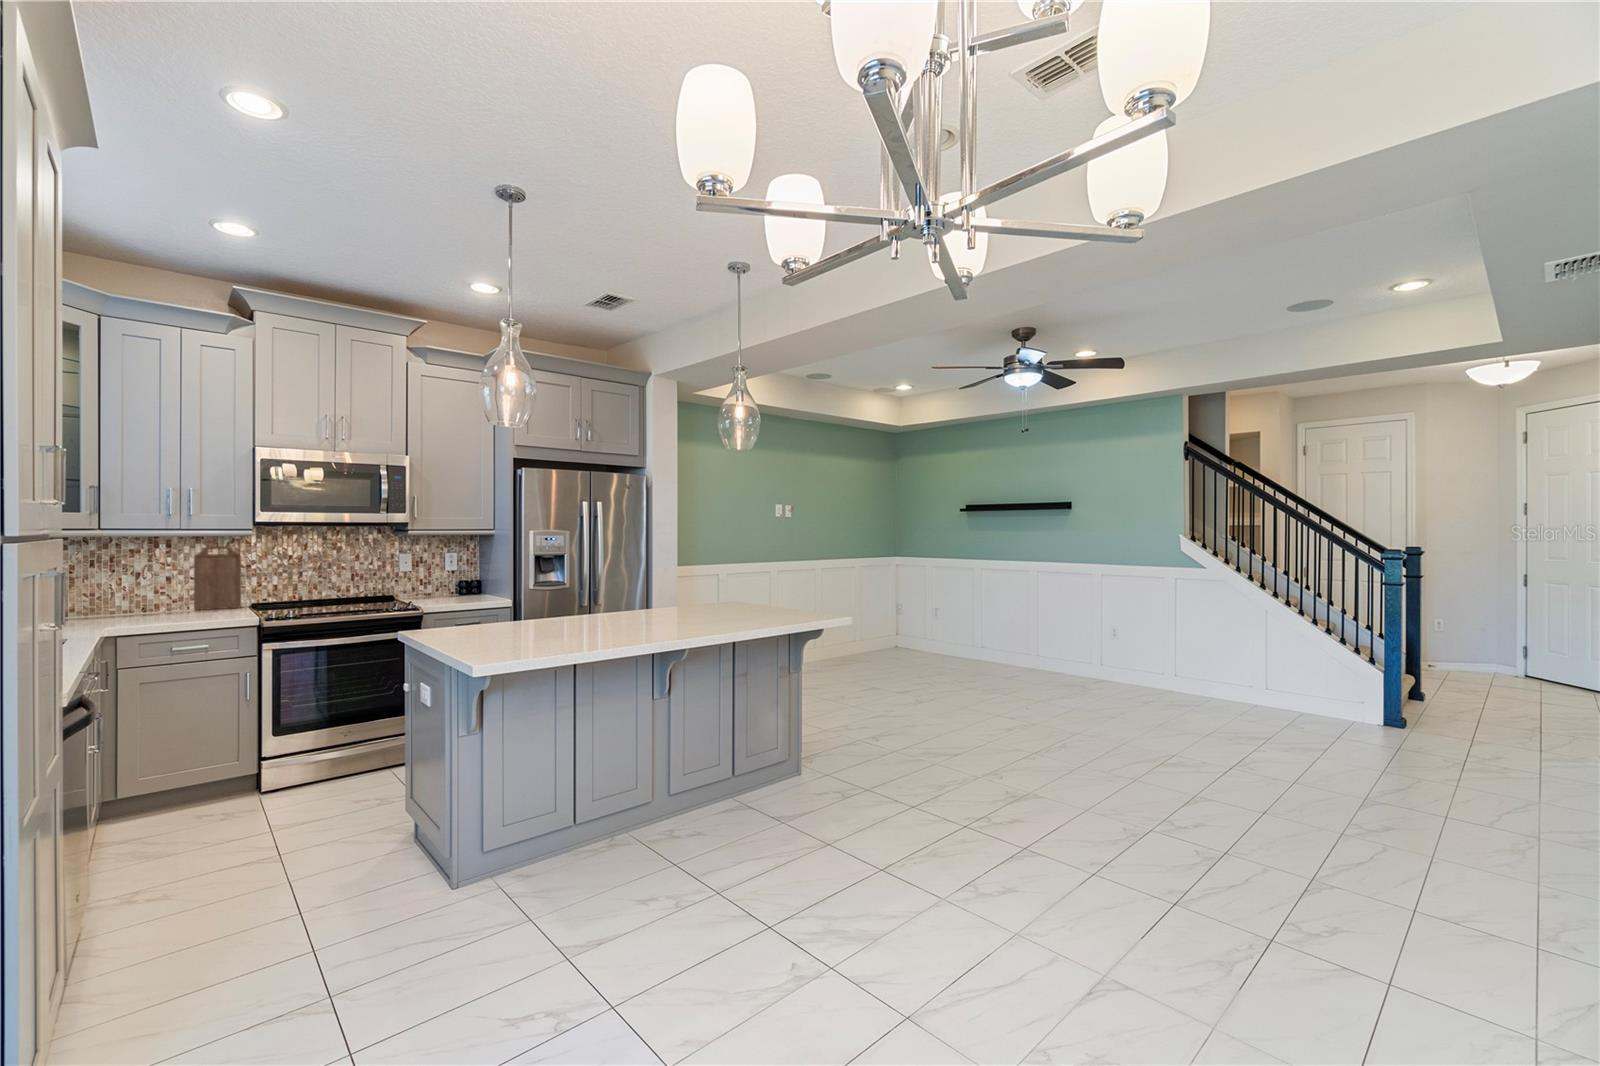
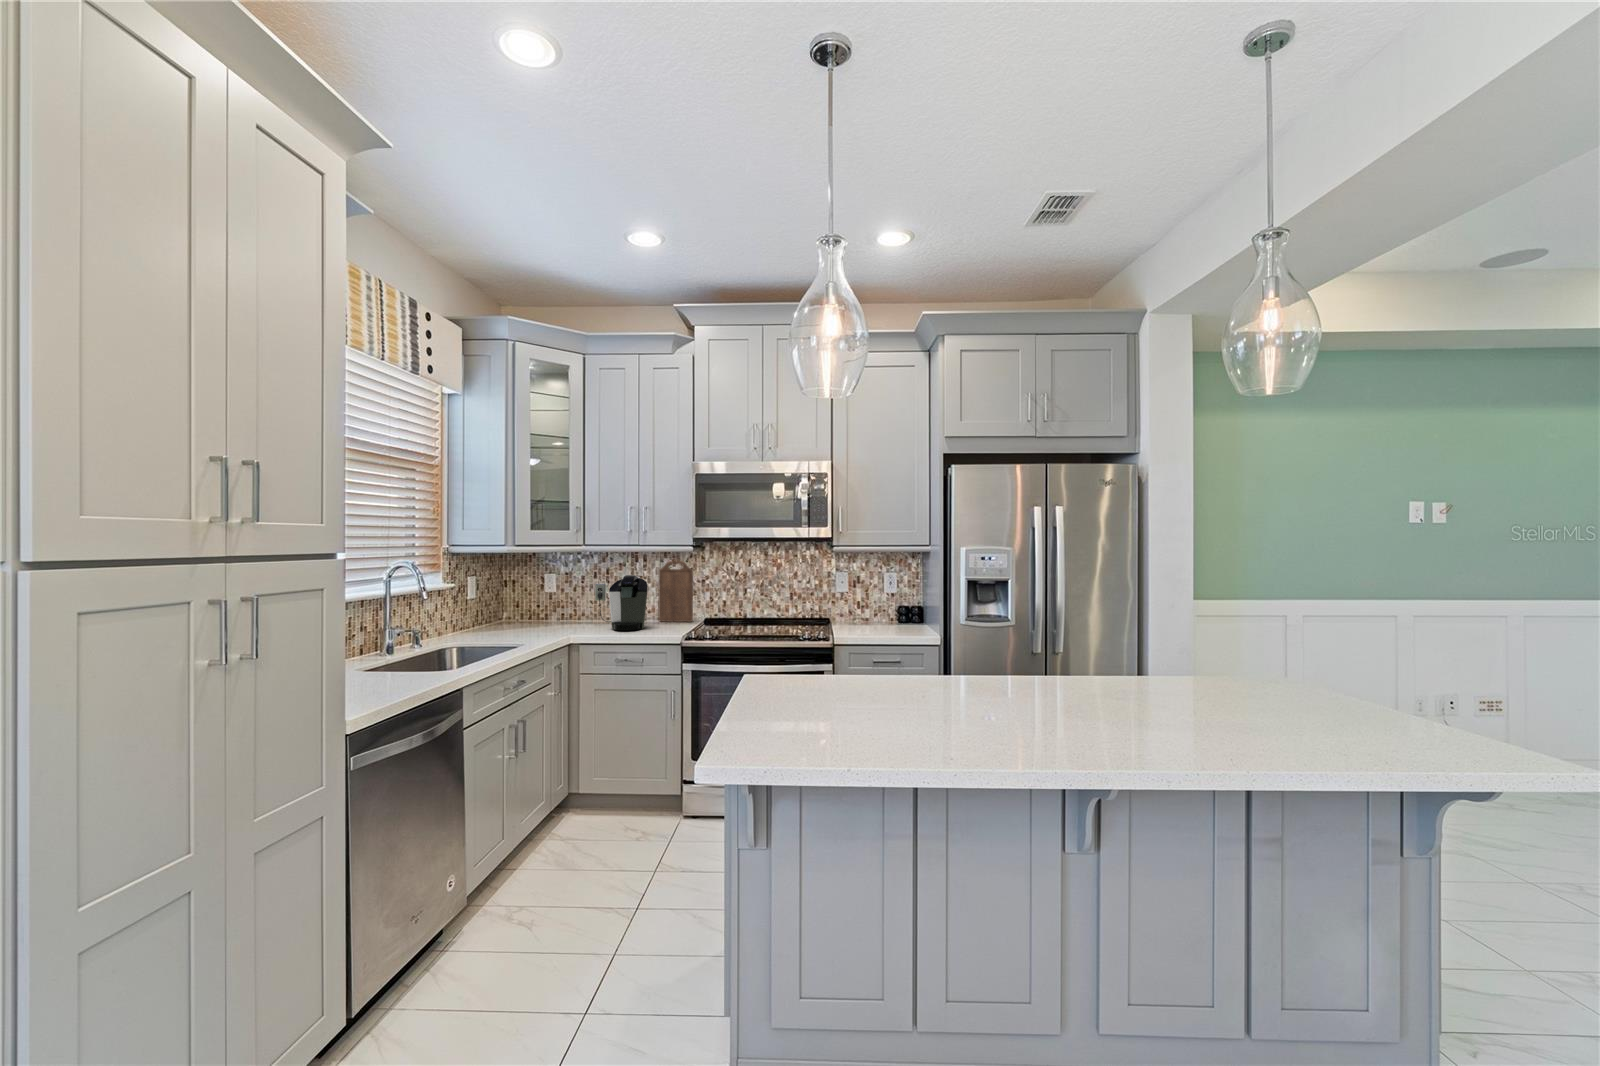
coffee maker: none [110,561,197,620] -> present [595,575,648,630]

